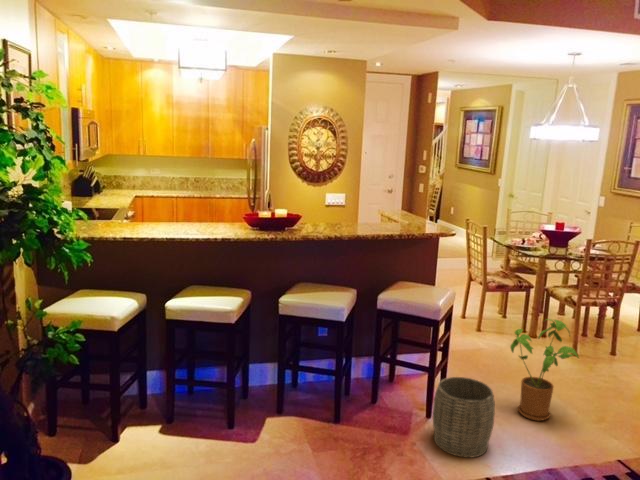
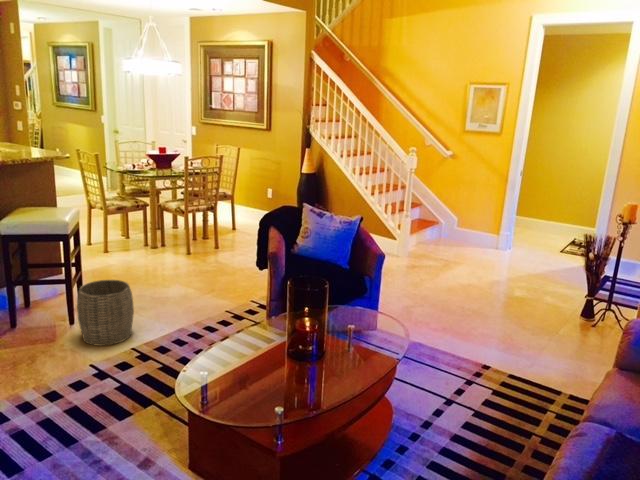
house plant: present [511,319,579,421] -> none [137,220,193,304]

